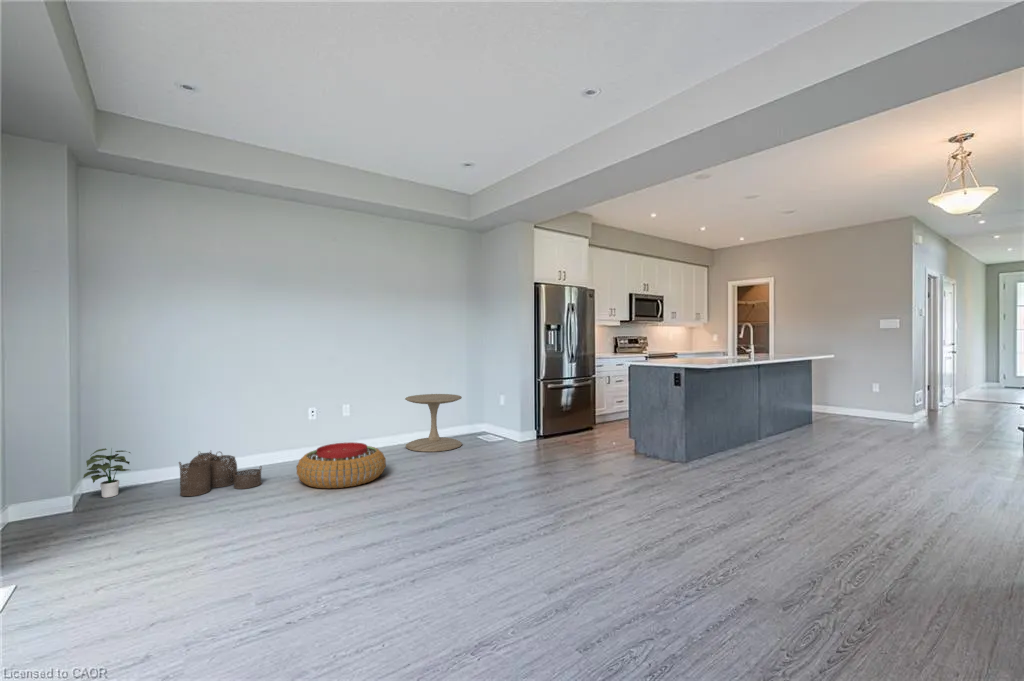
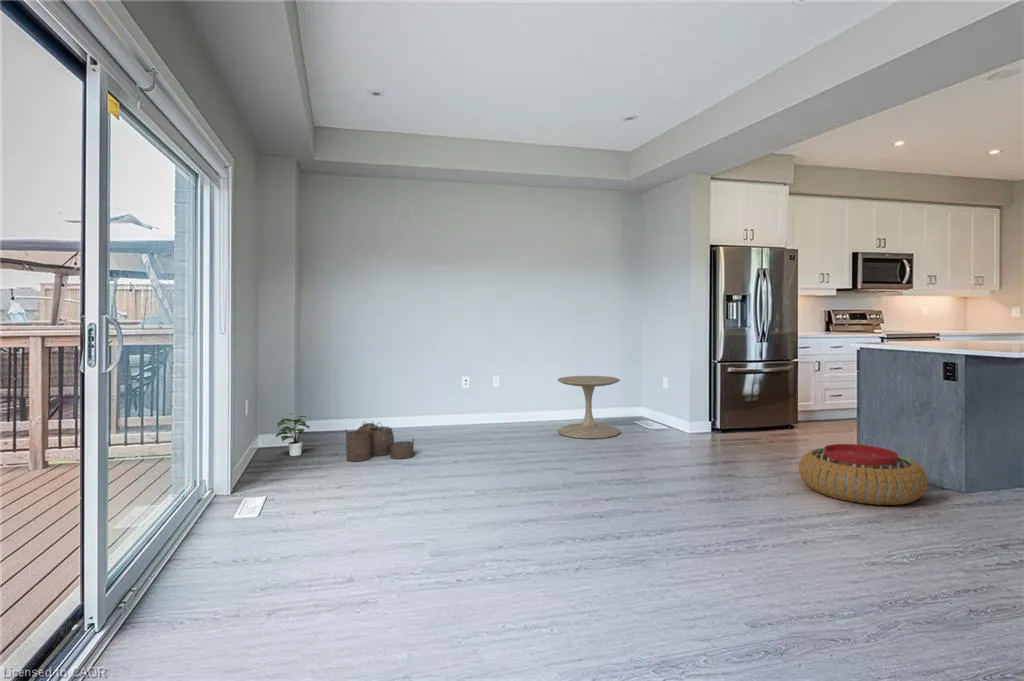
pouf: present [297,442,386,488] -> present [799,444,928,505]

